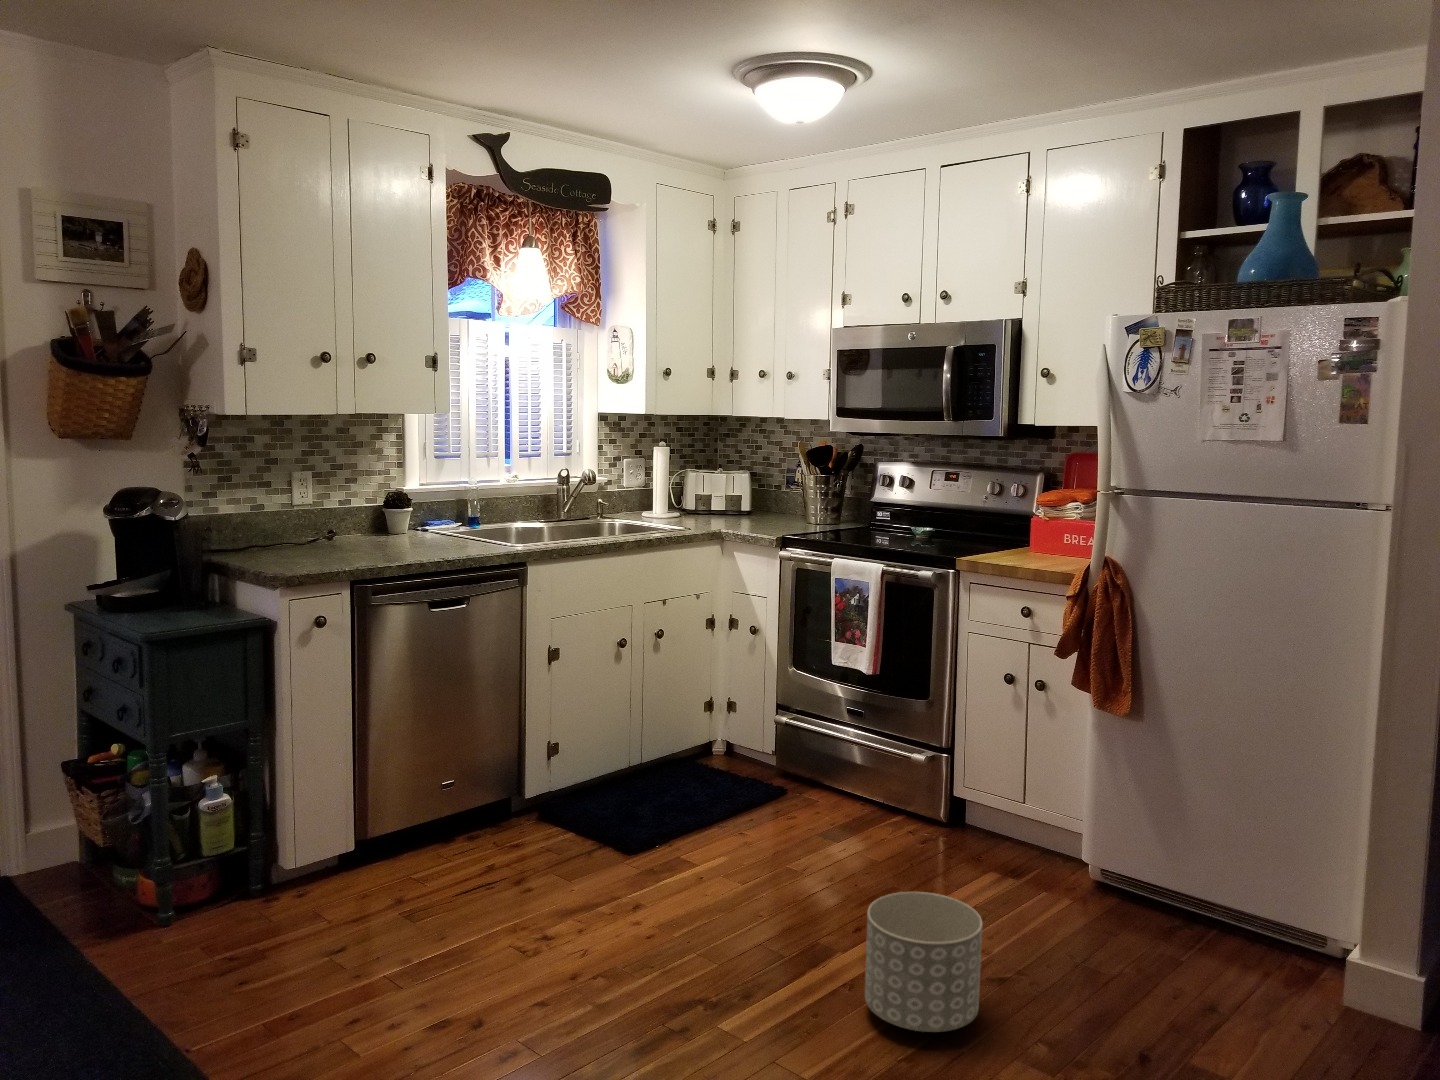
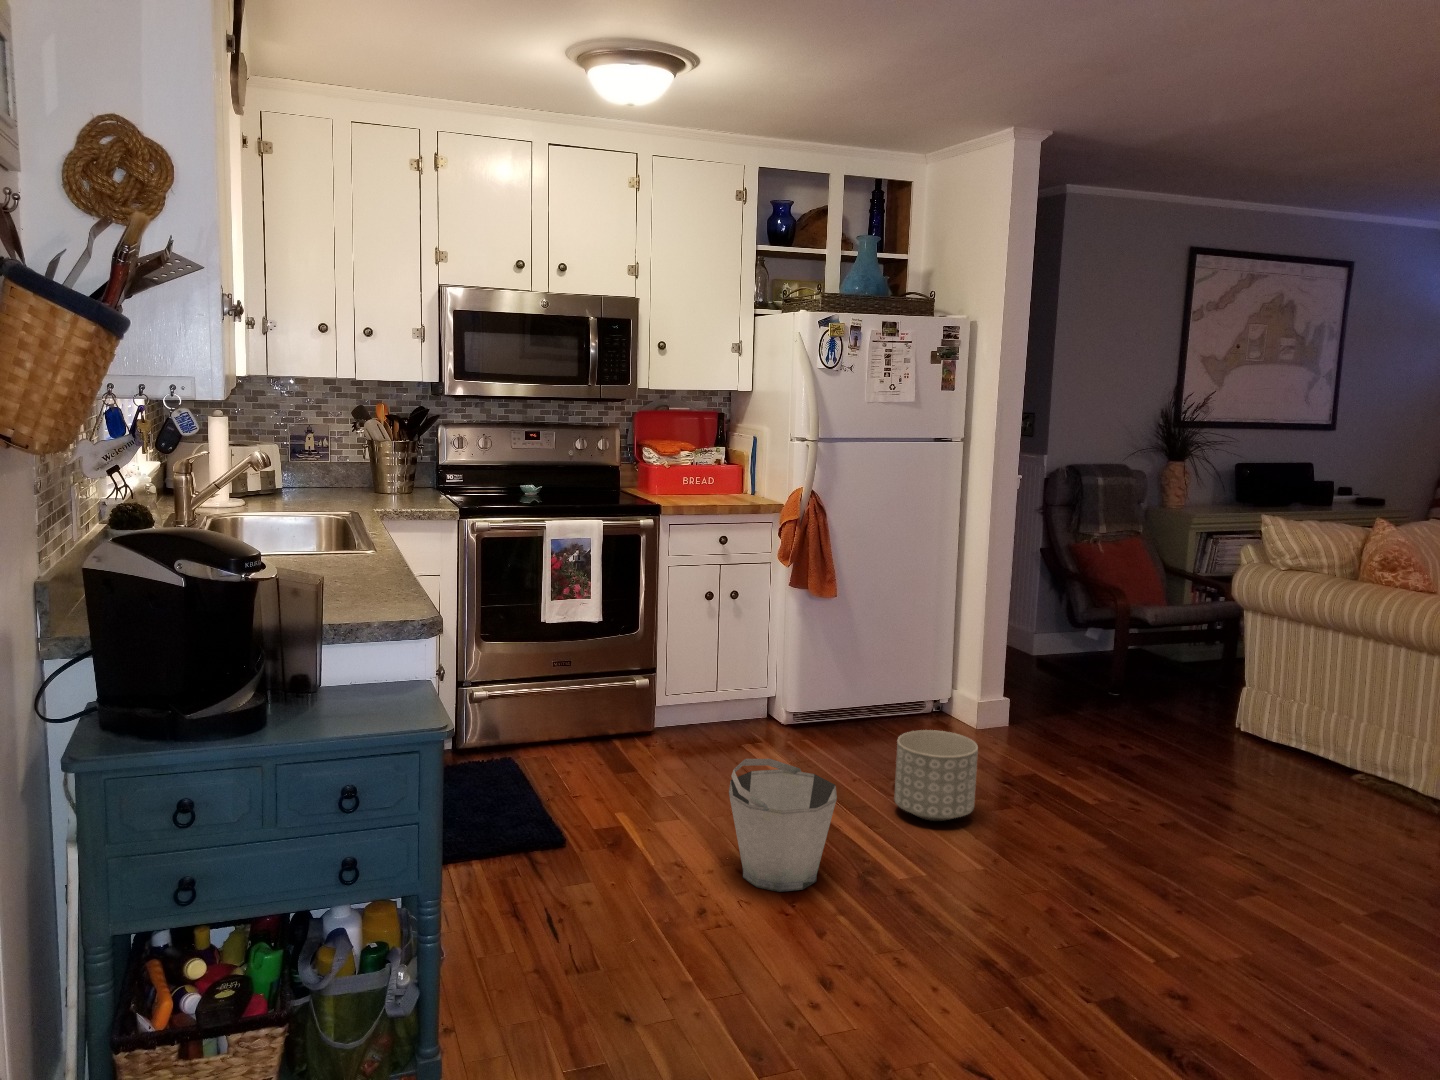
bucket: none [587,814,708,971] -> present [729,759,837,892]

